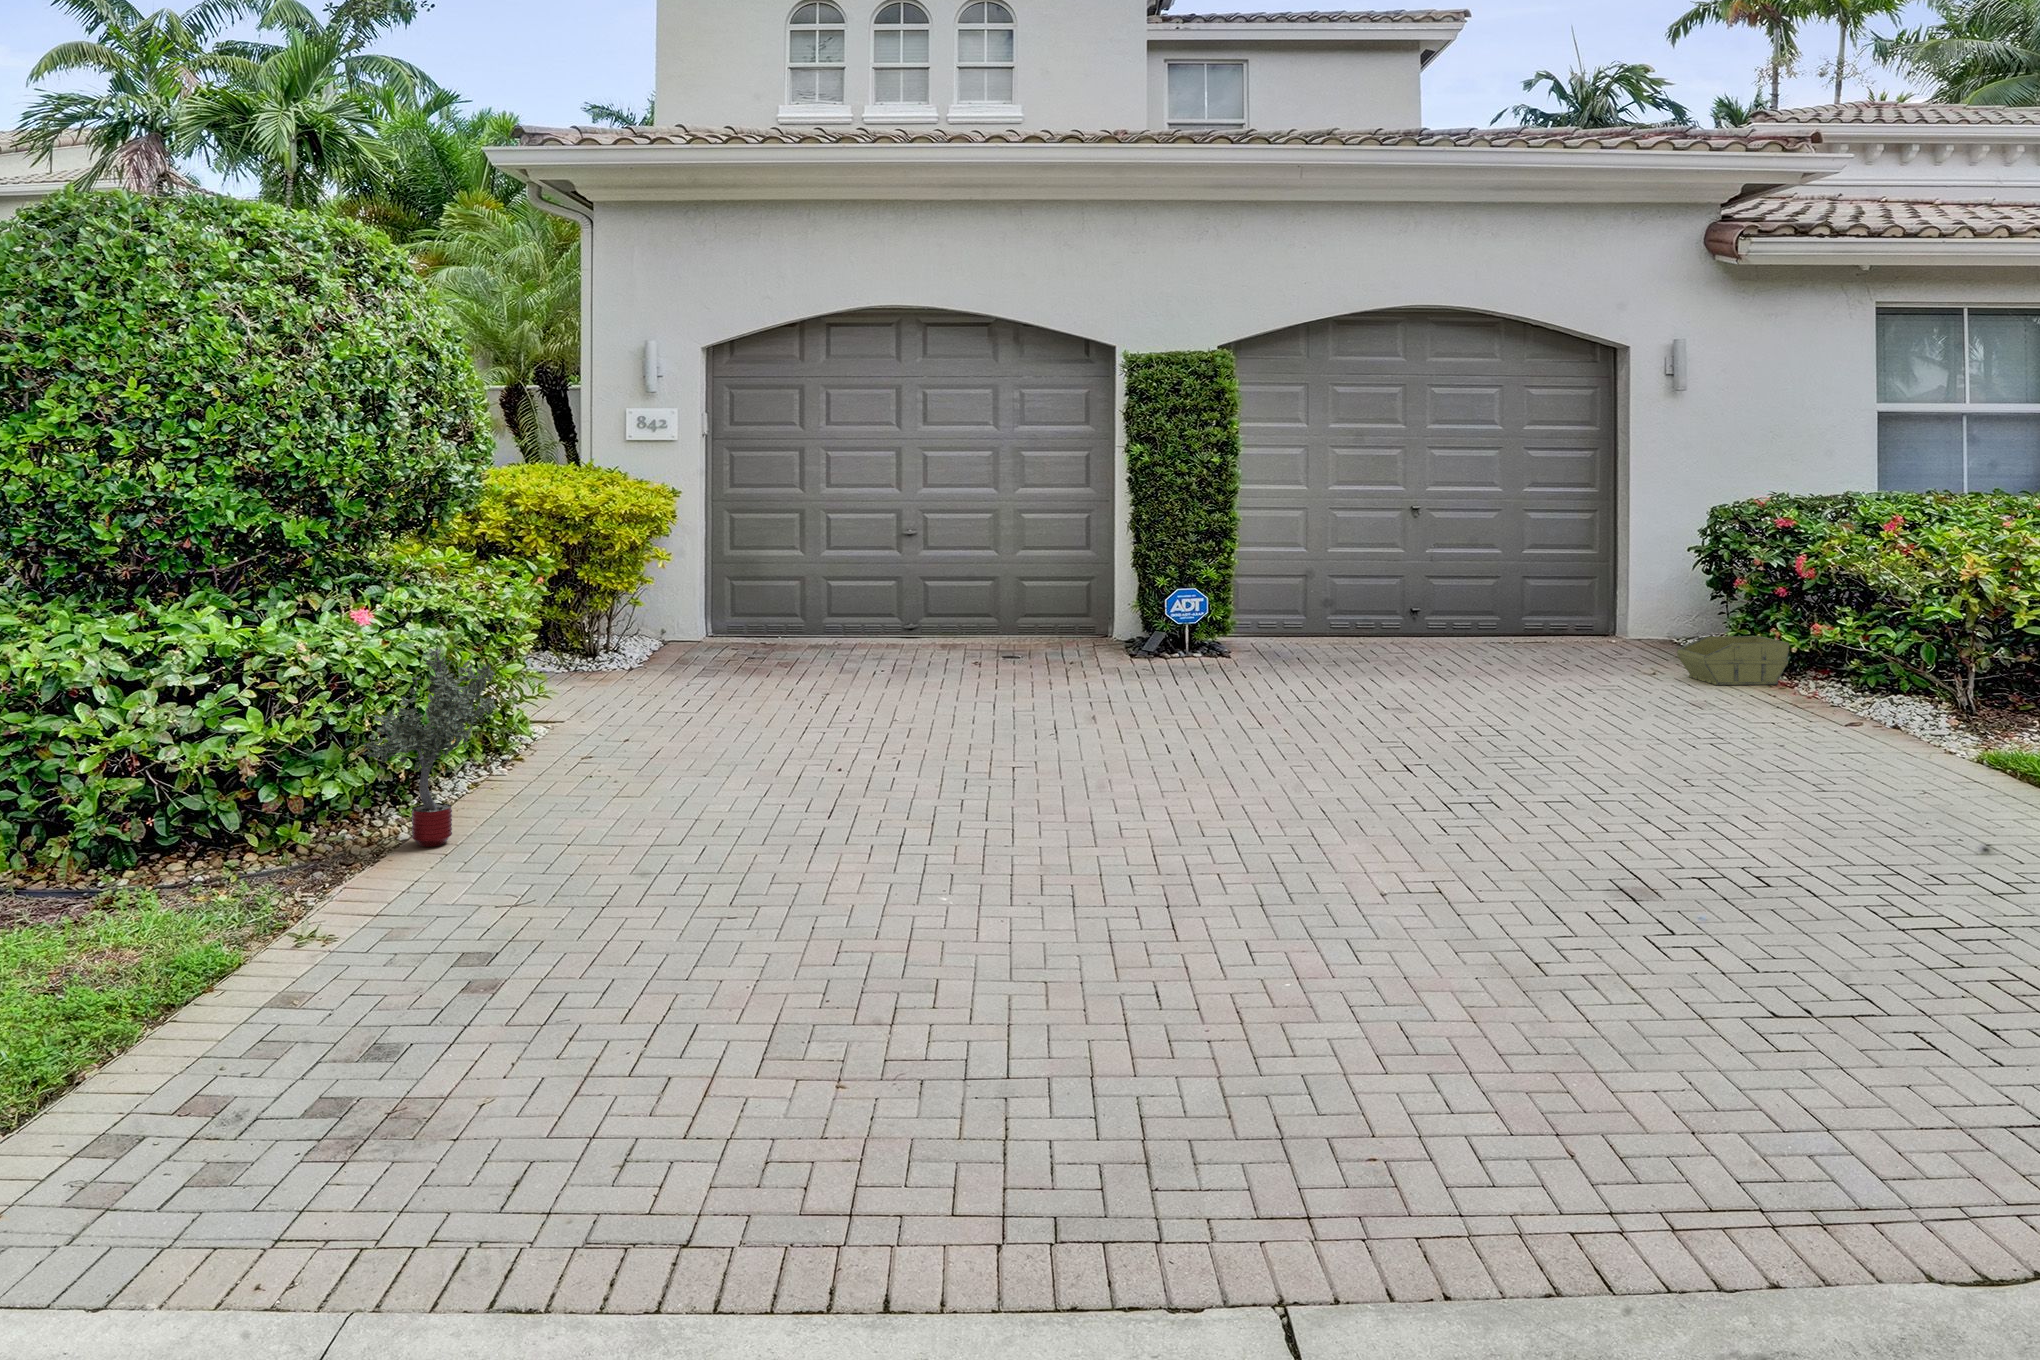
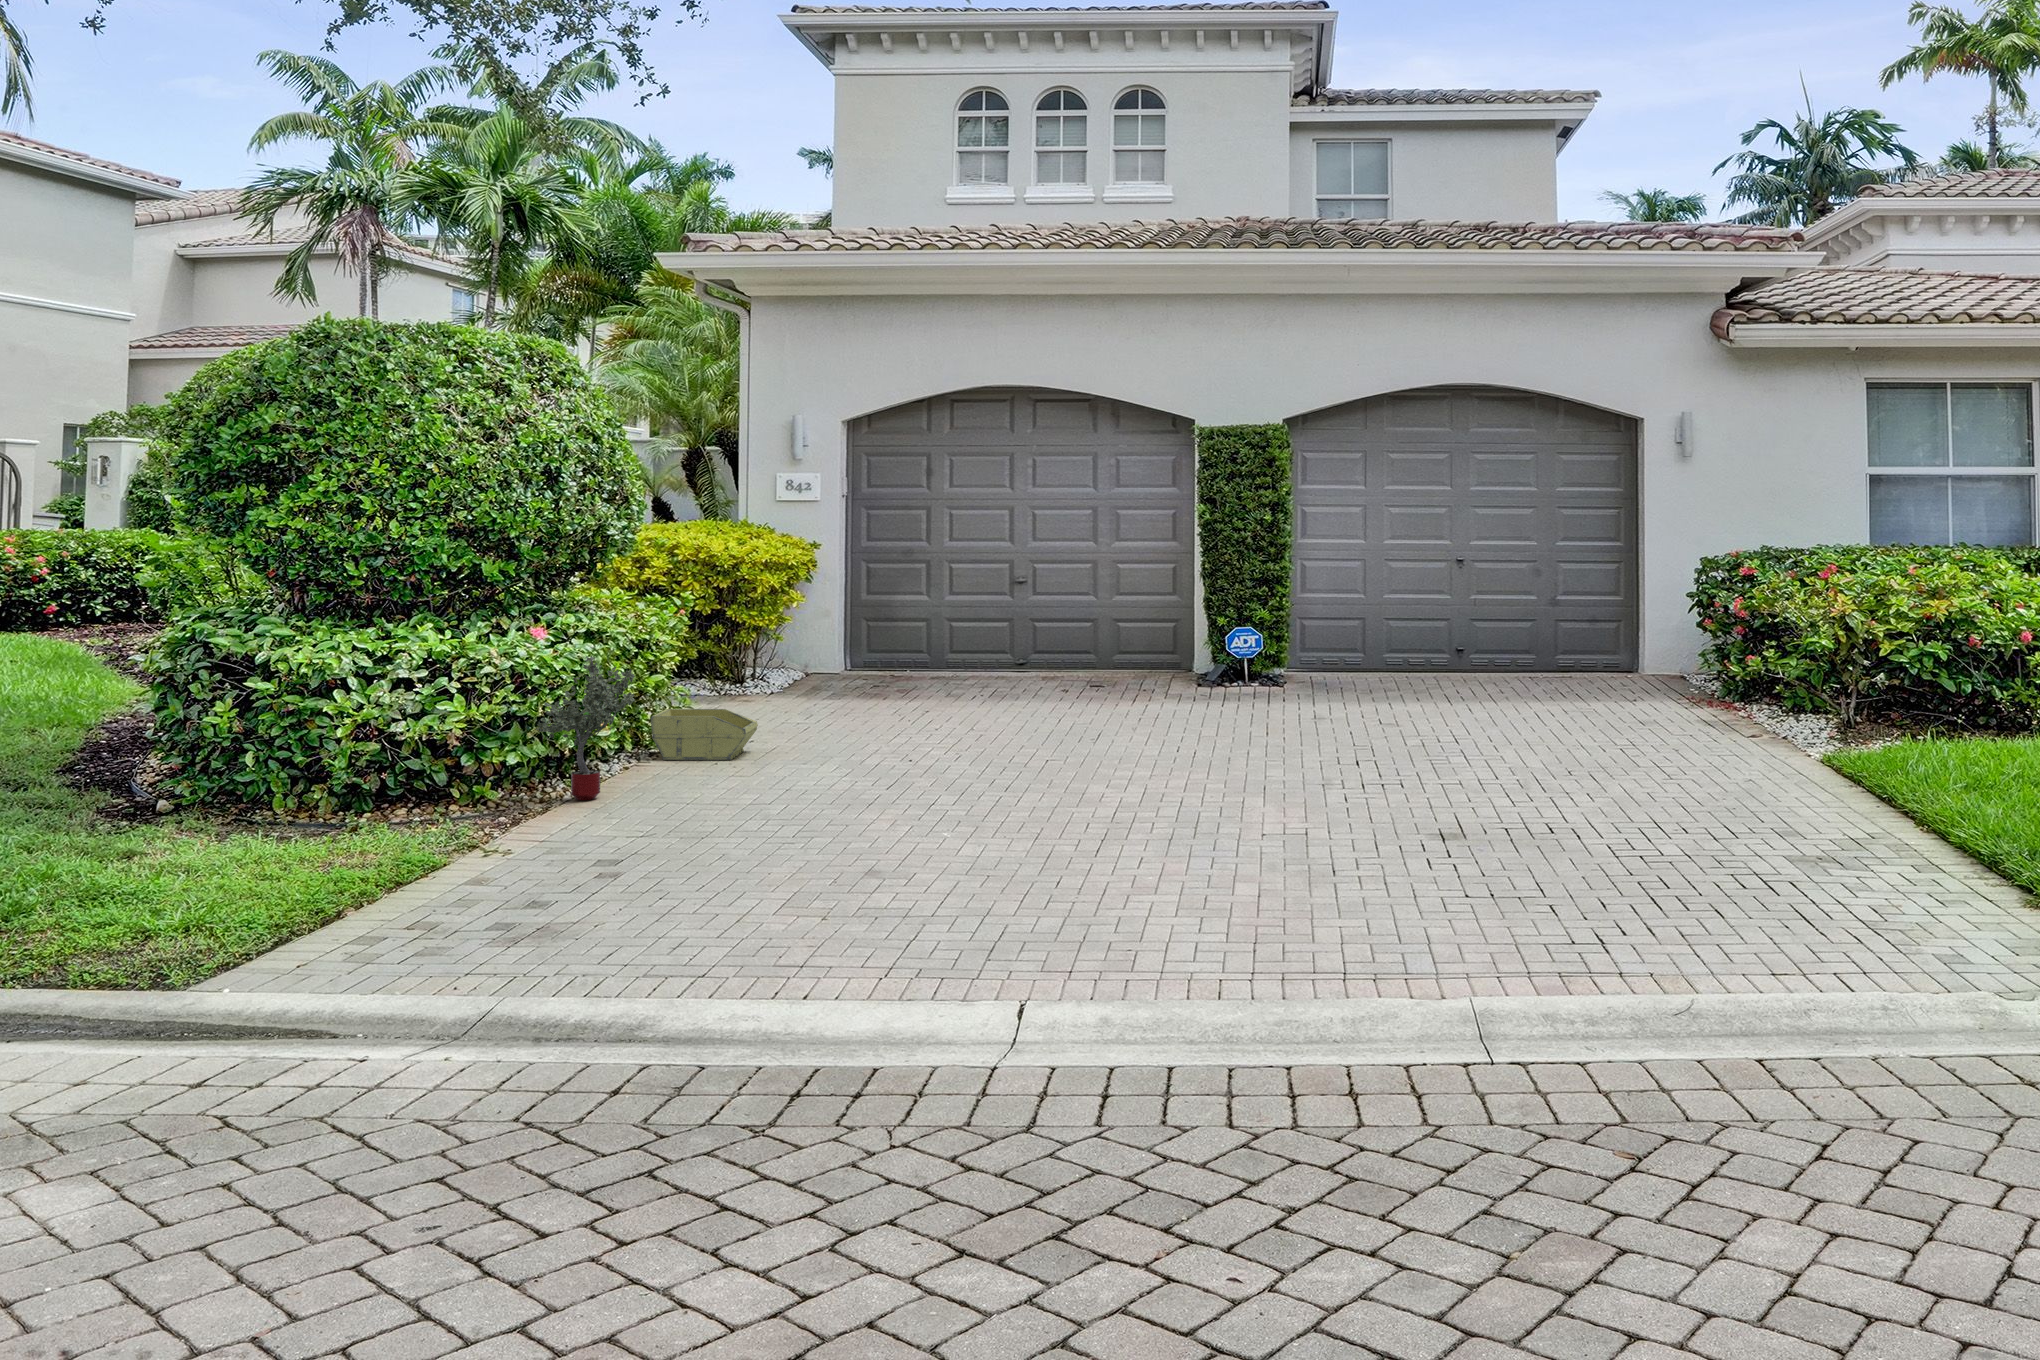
storage bin: present [1677,636,1789,685] -> present [651,709,758,760]

